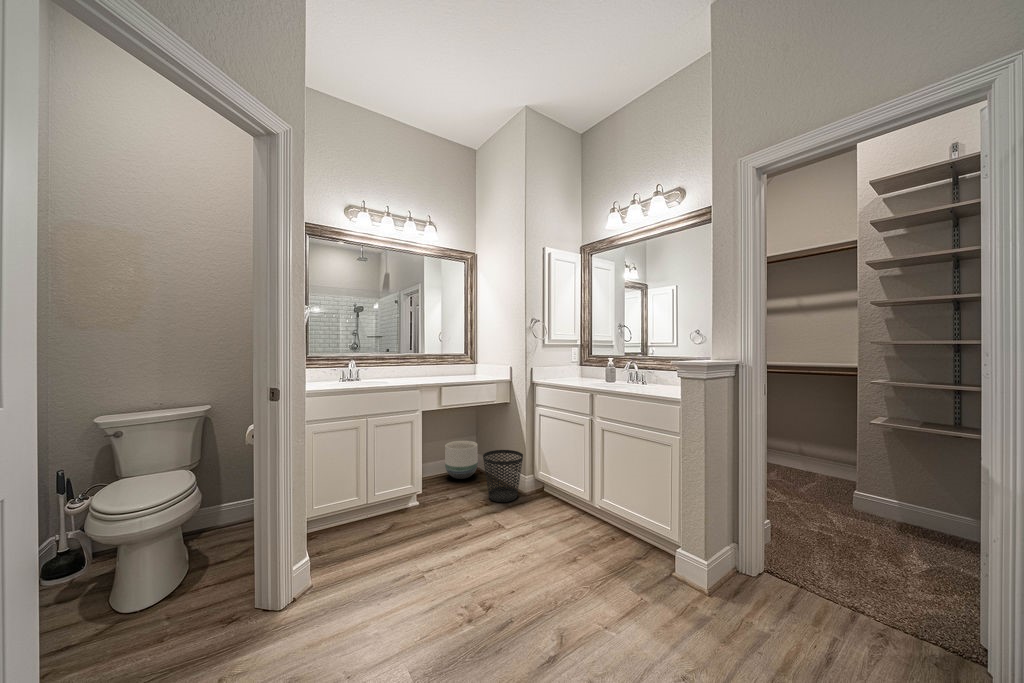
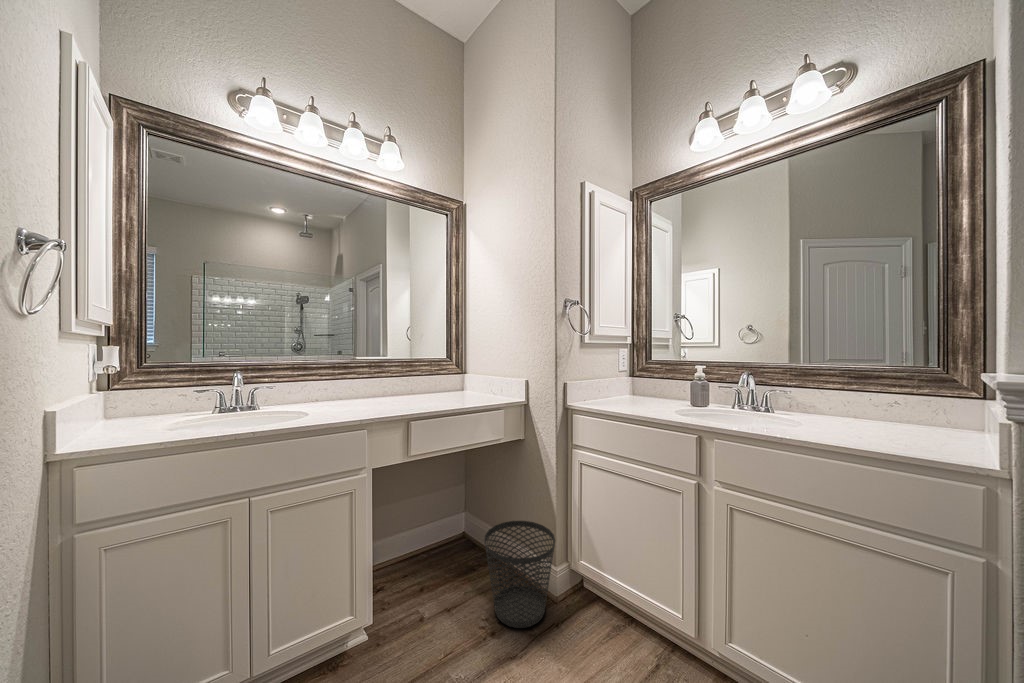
planter: present [445,441,478,479] -> none [417,494,470,562]

